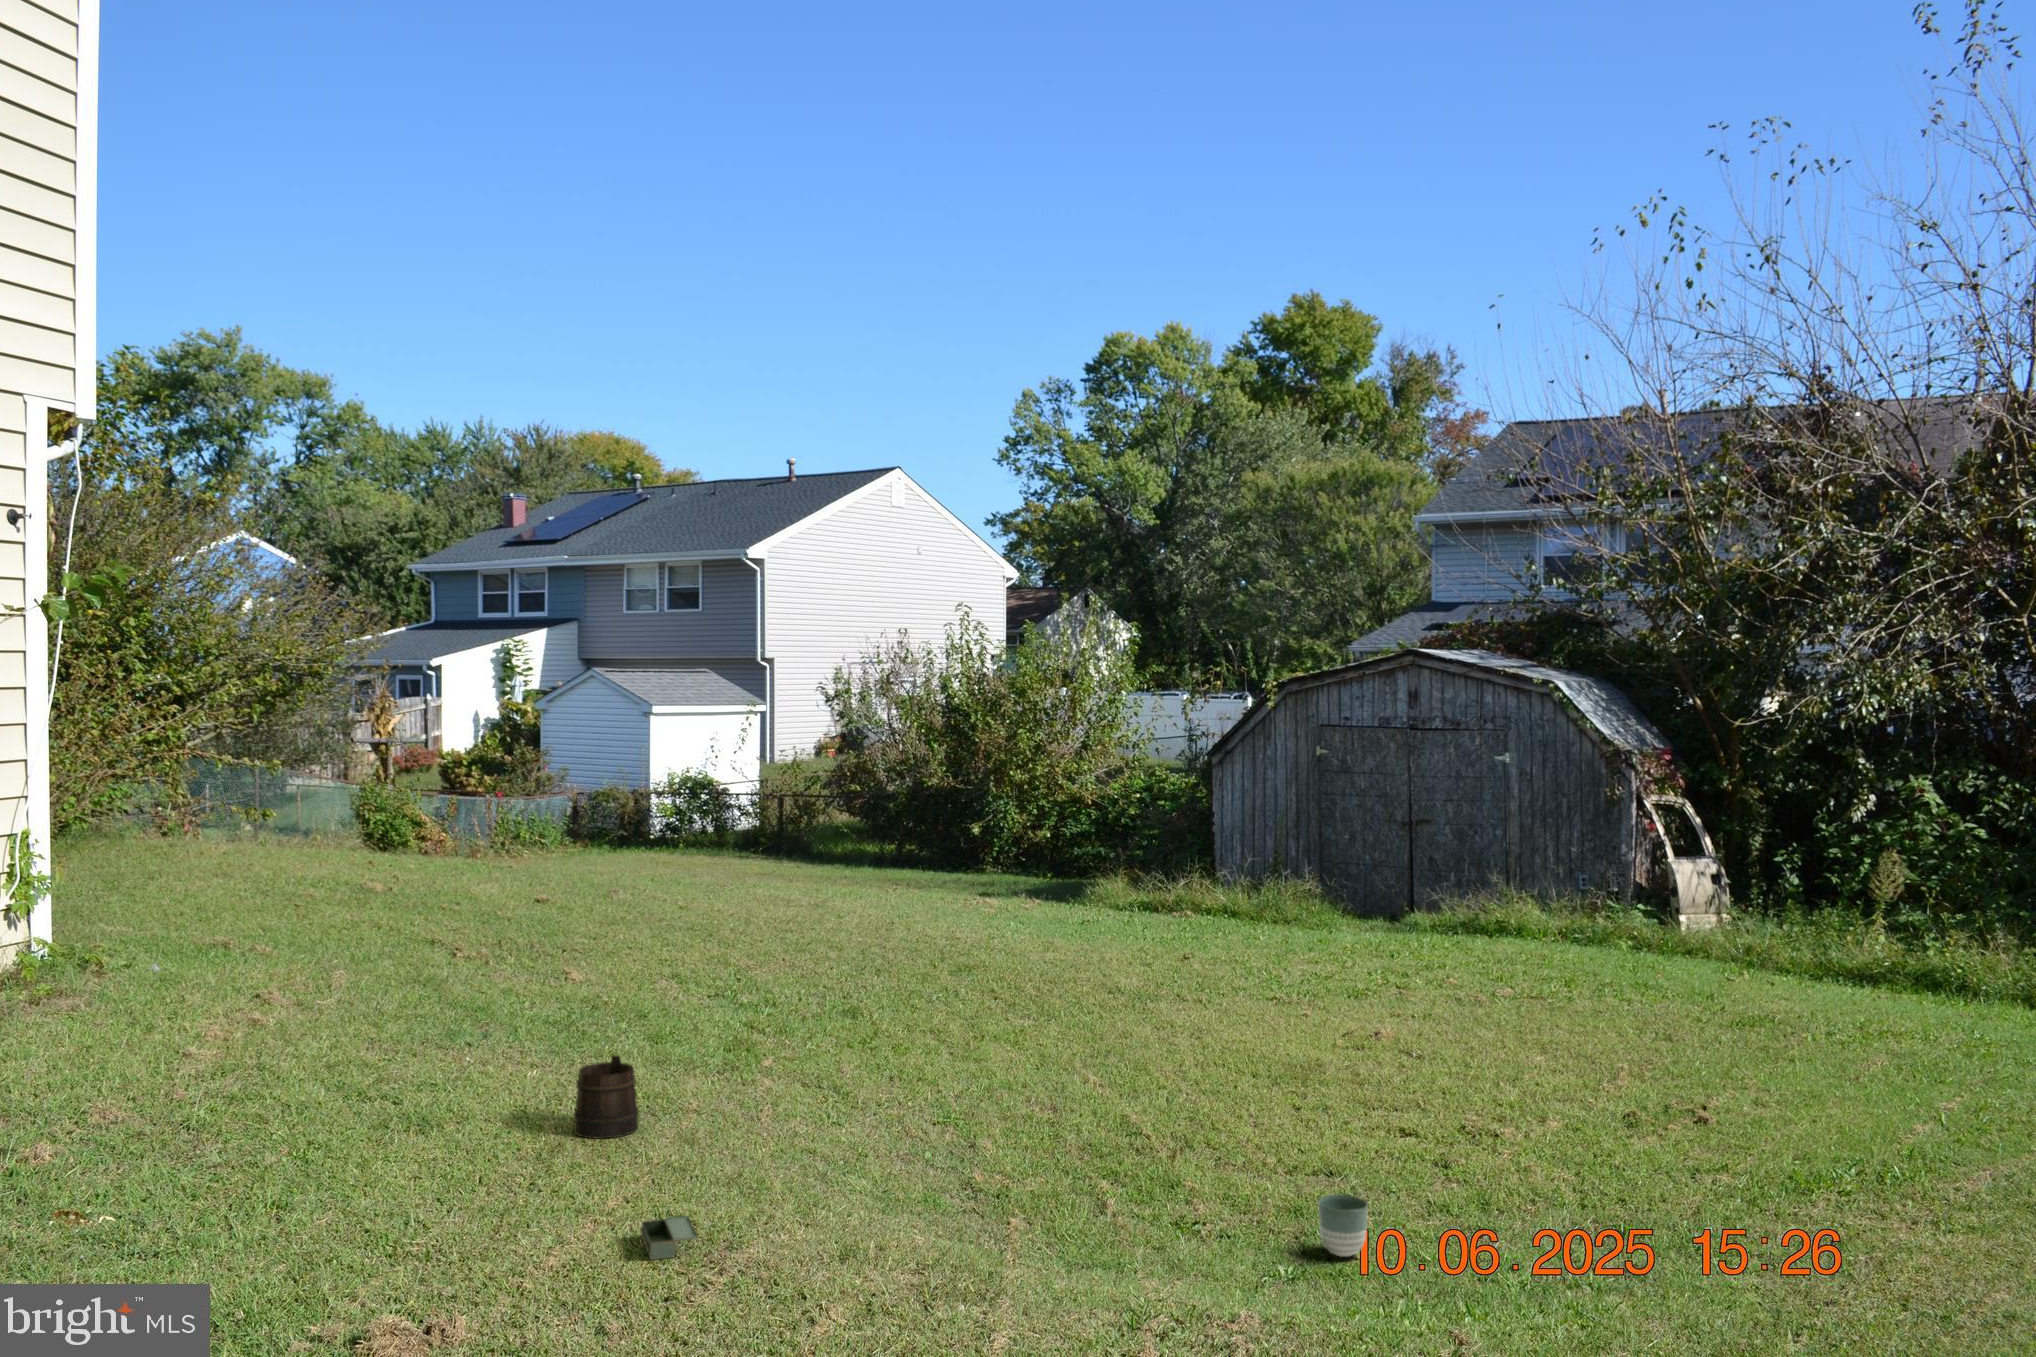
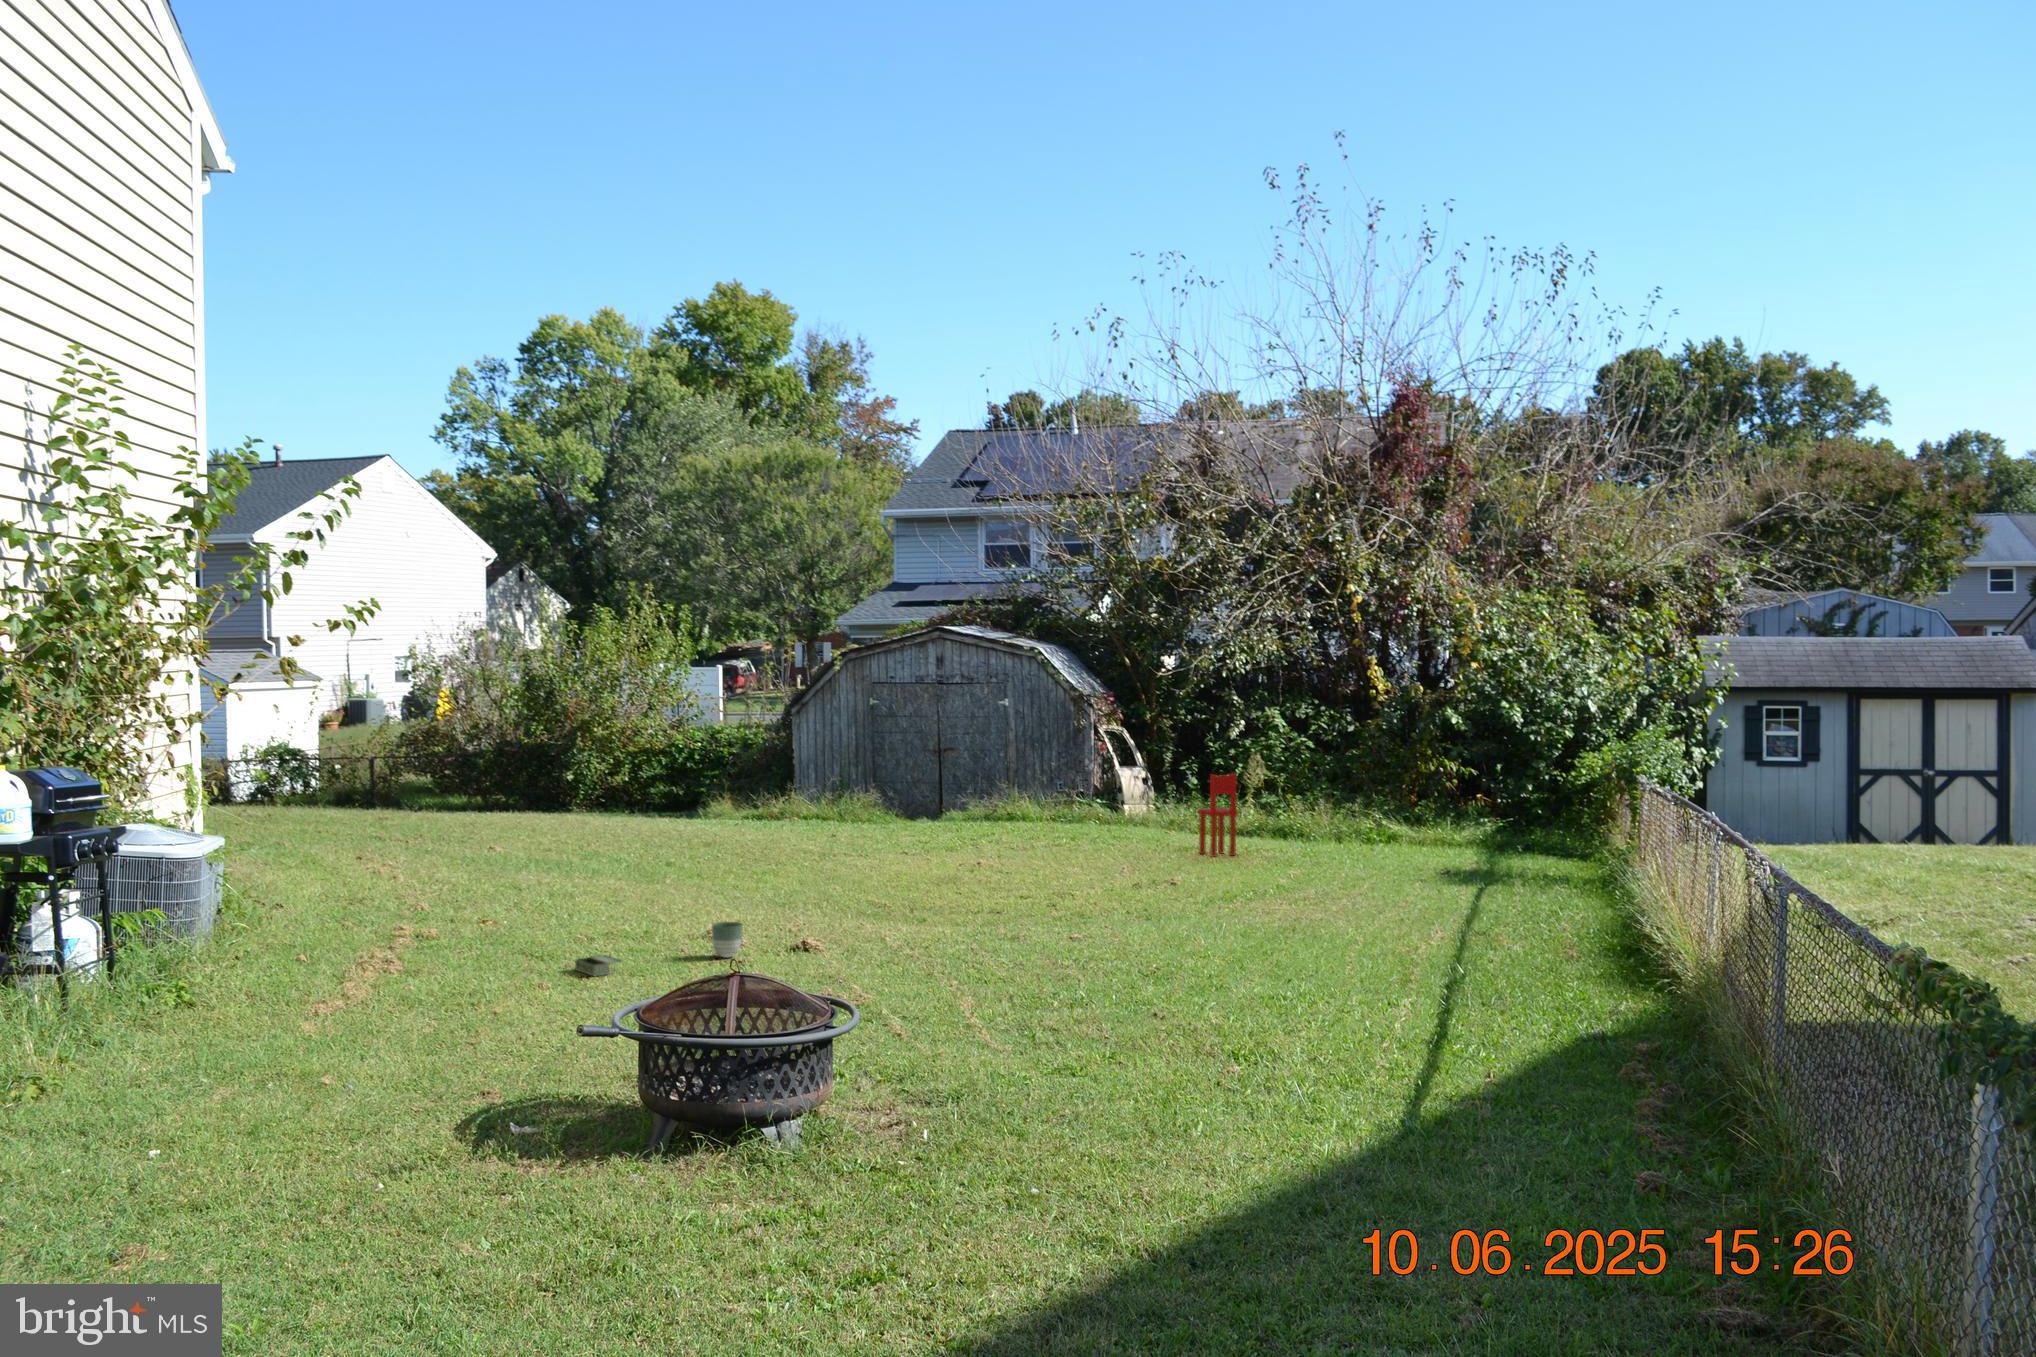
chair: none [1765,902,1834,1030] -> present [1197,773,1238,857]
bucket: present [574,1055,639,1139] -> none [450,882,499,938]
planter: present [1318,1194,1368,1257] -> present [712,922,743,958]

